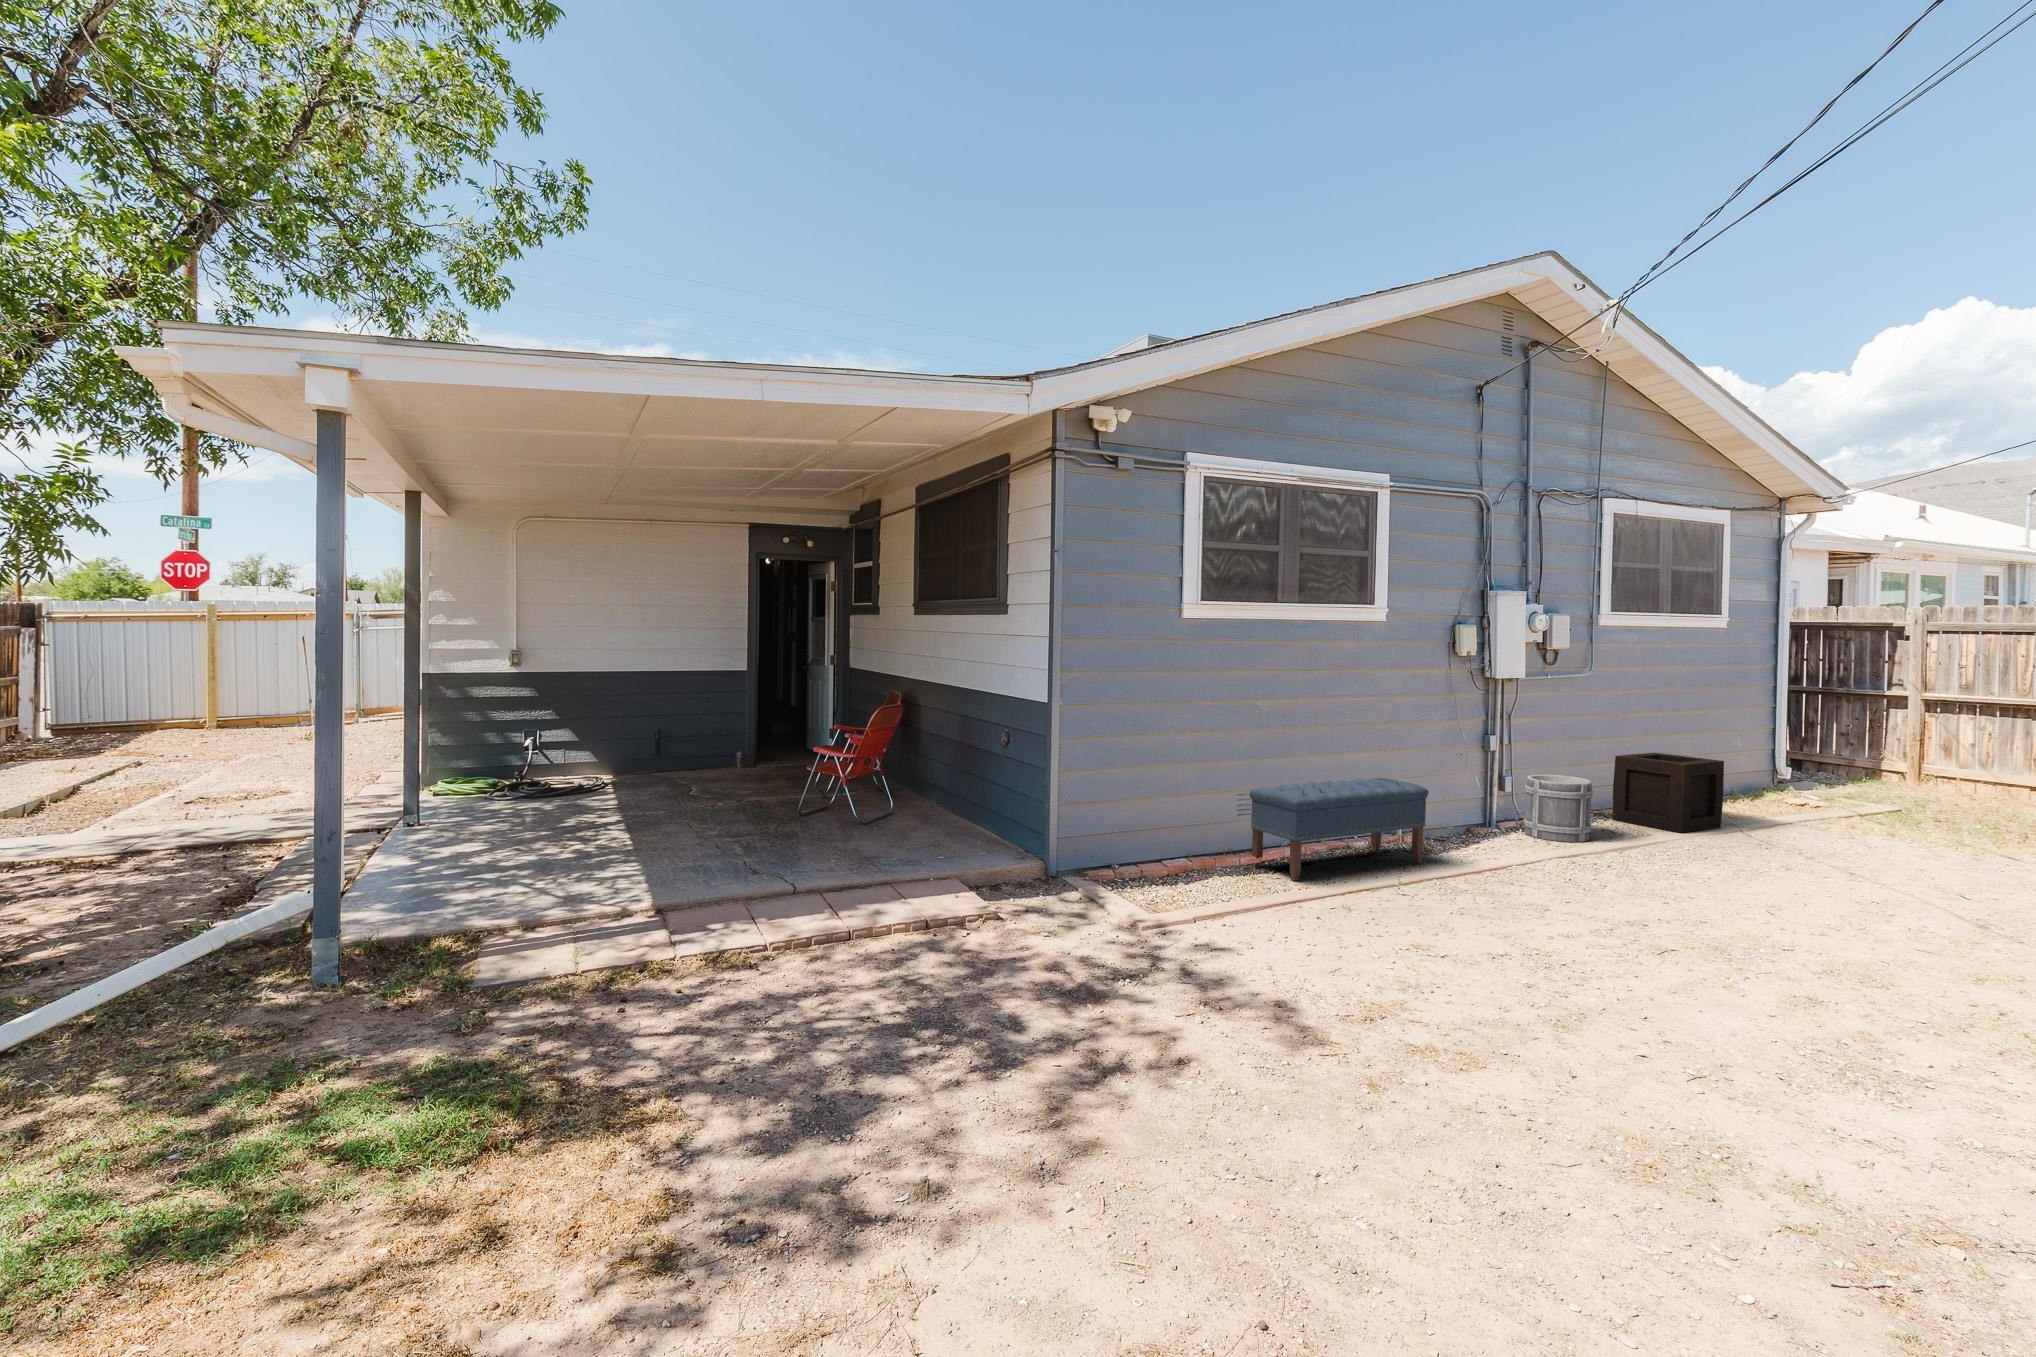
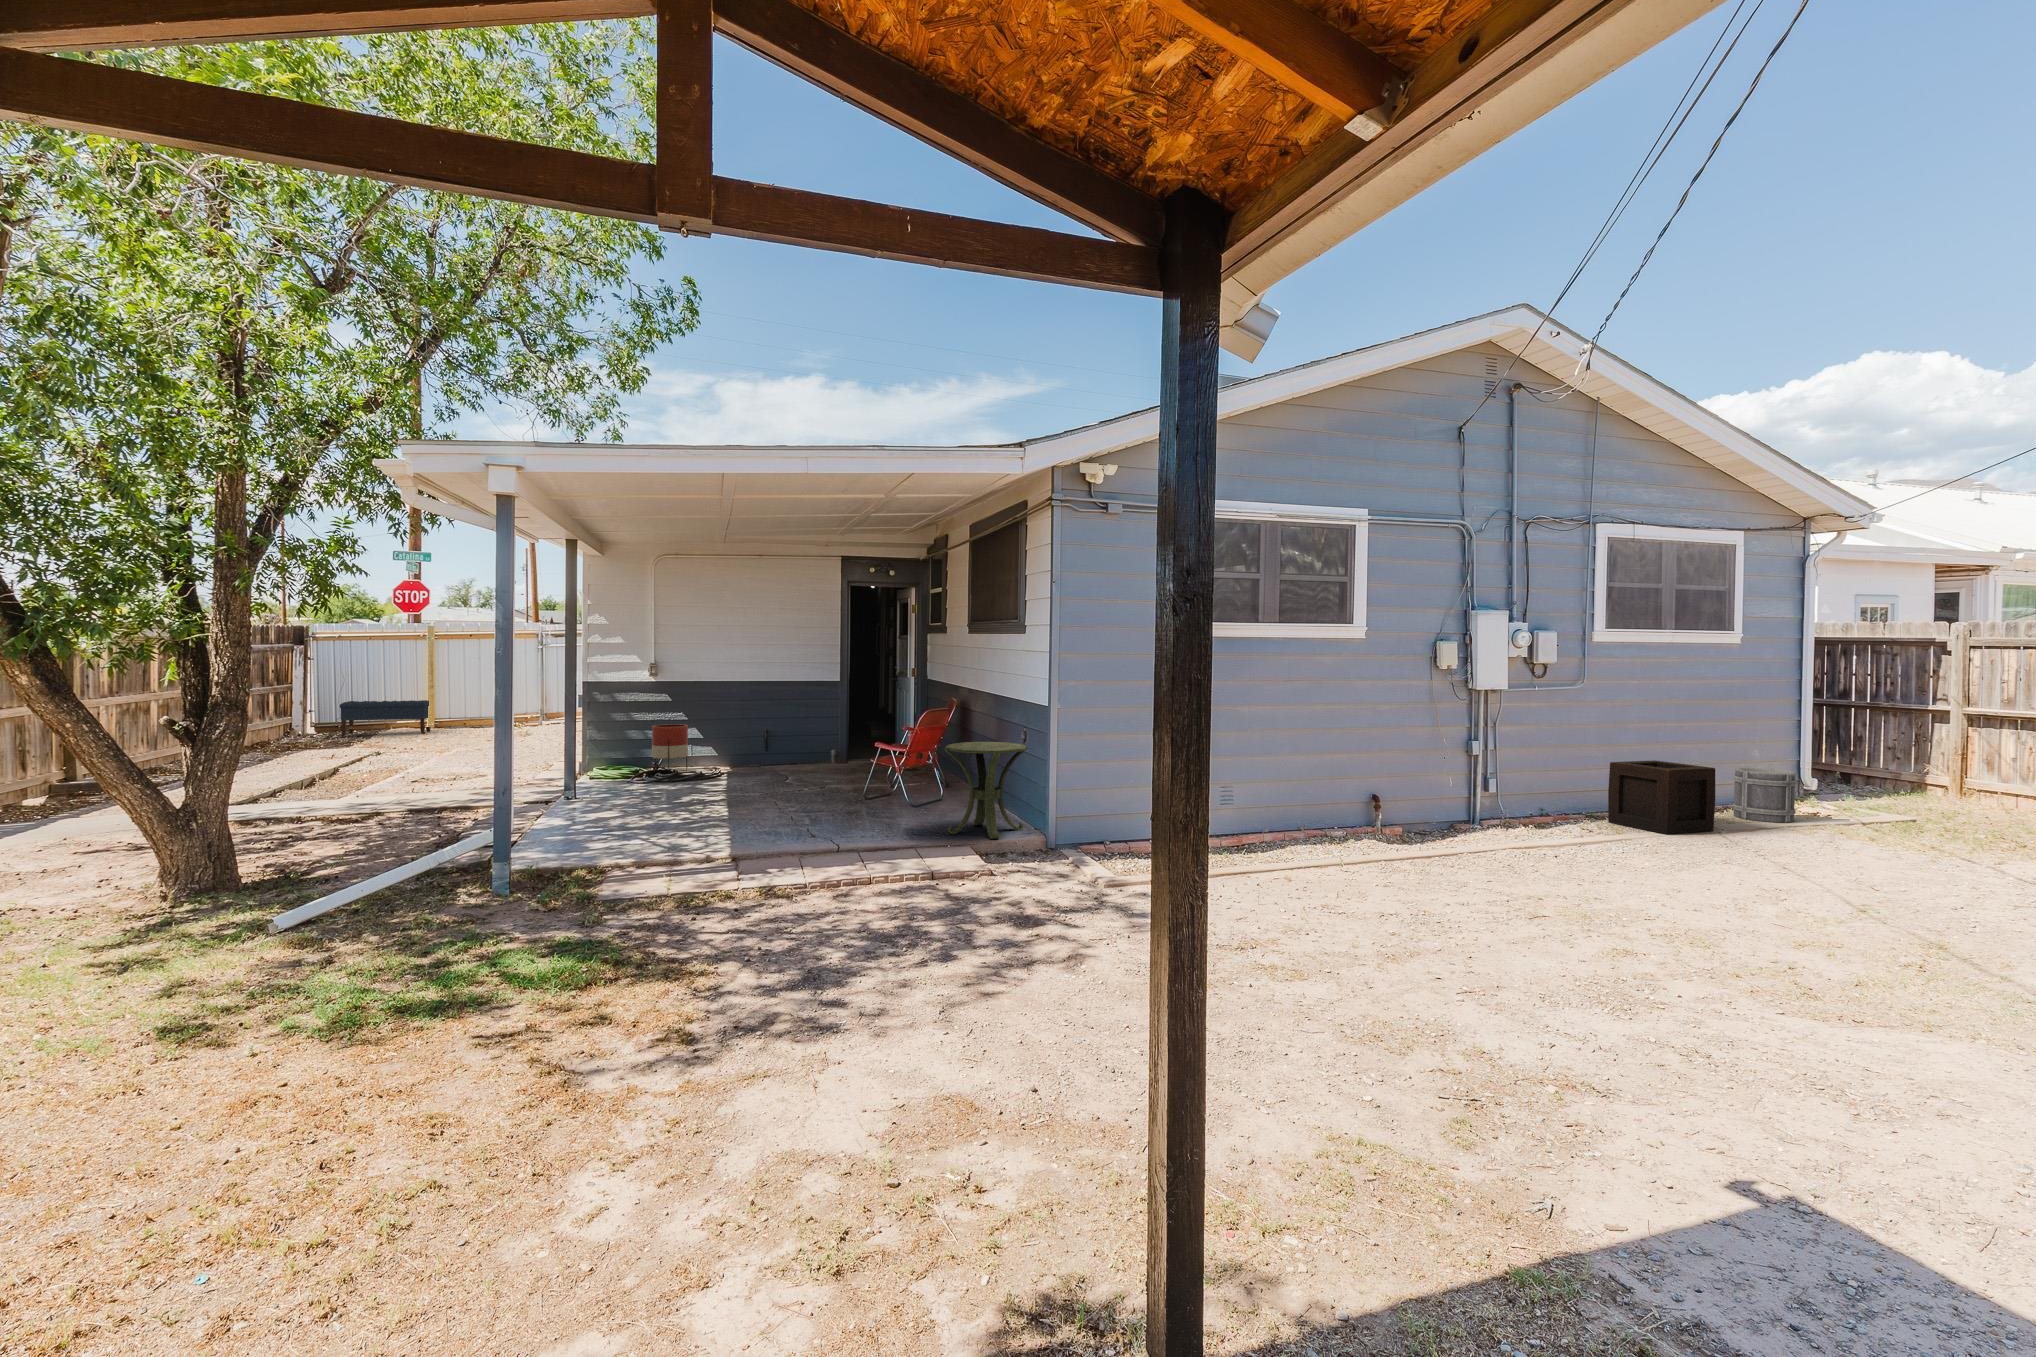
planter: none [513,723,559,784] -> present [652,724,688,773]
side table: none [916,747,1014,867] -> present [945,742,1027,839]
bucket: present [1524,775,1593,842] -> present [1733,767,1797,823]
bench: present [1250,778,1428,881] -> present [340,700,430,736]

